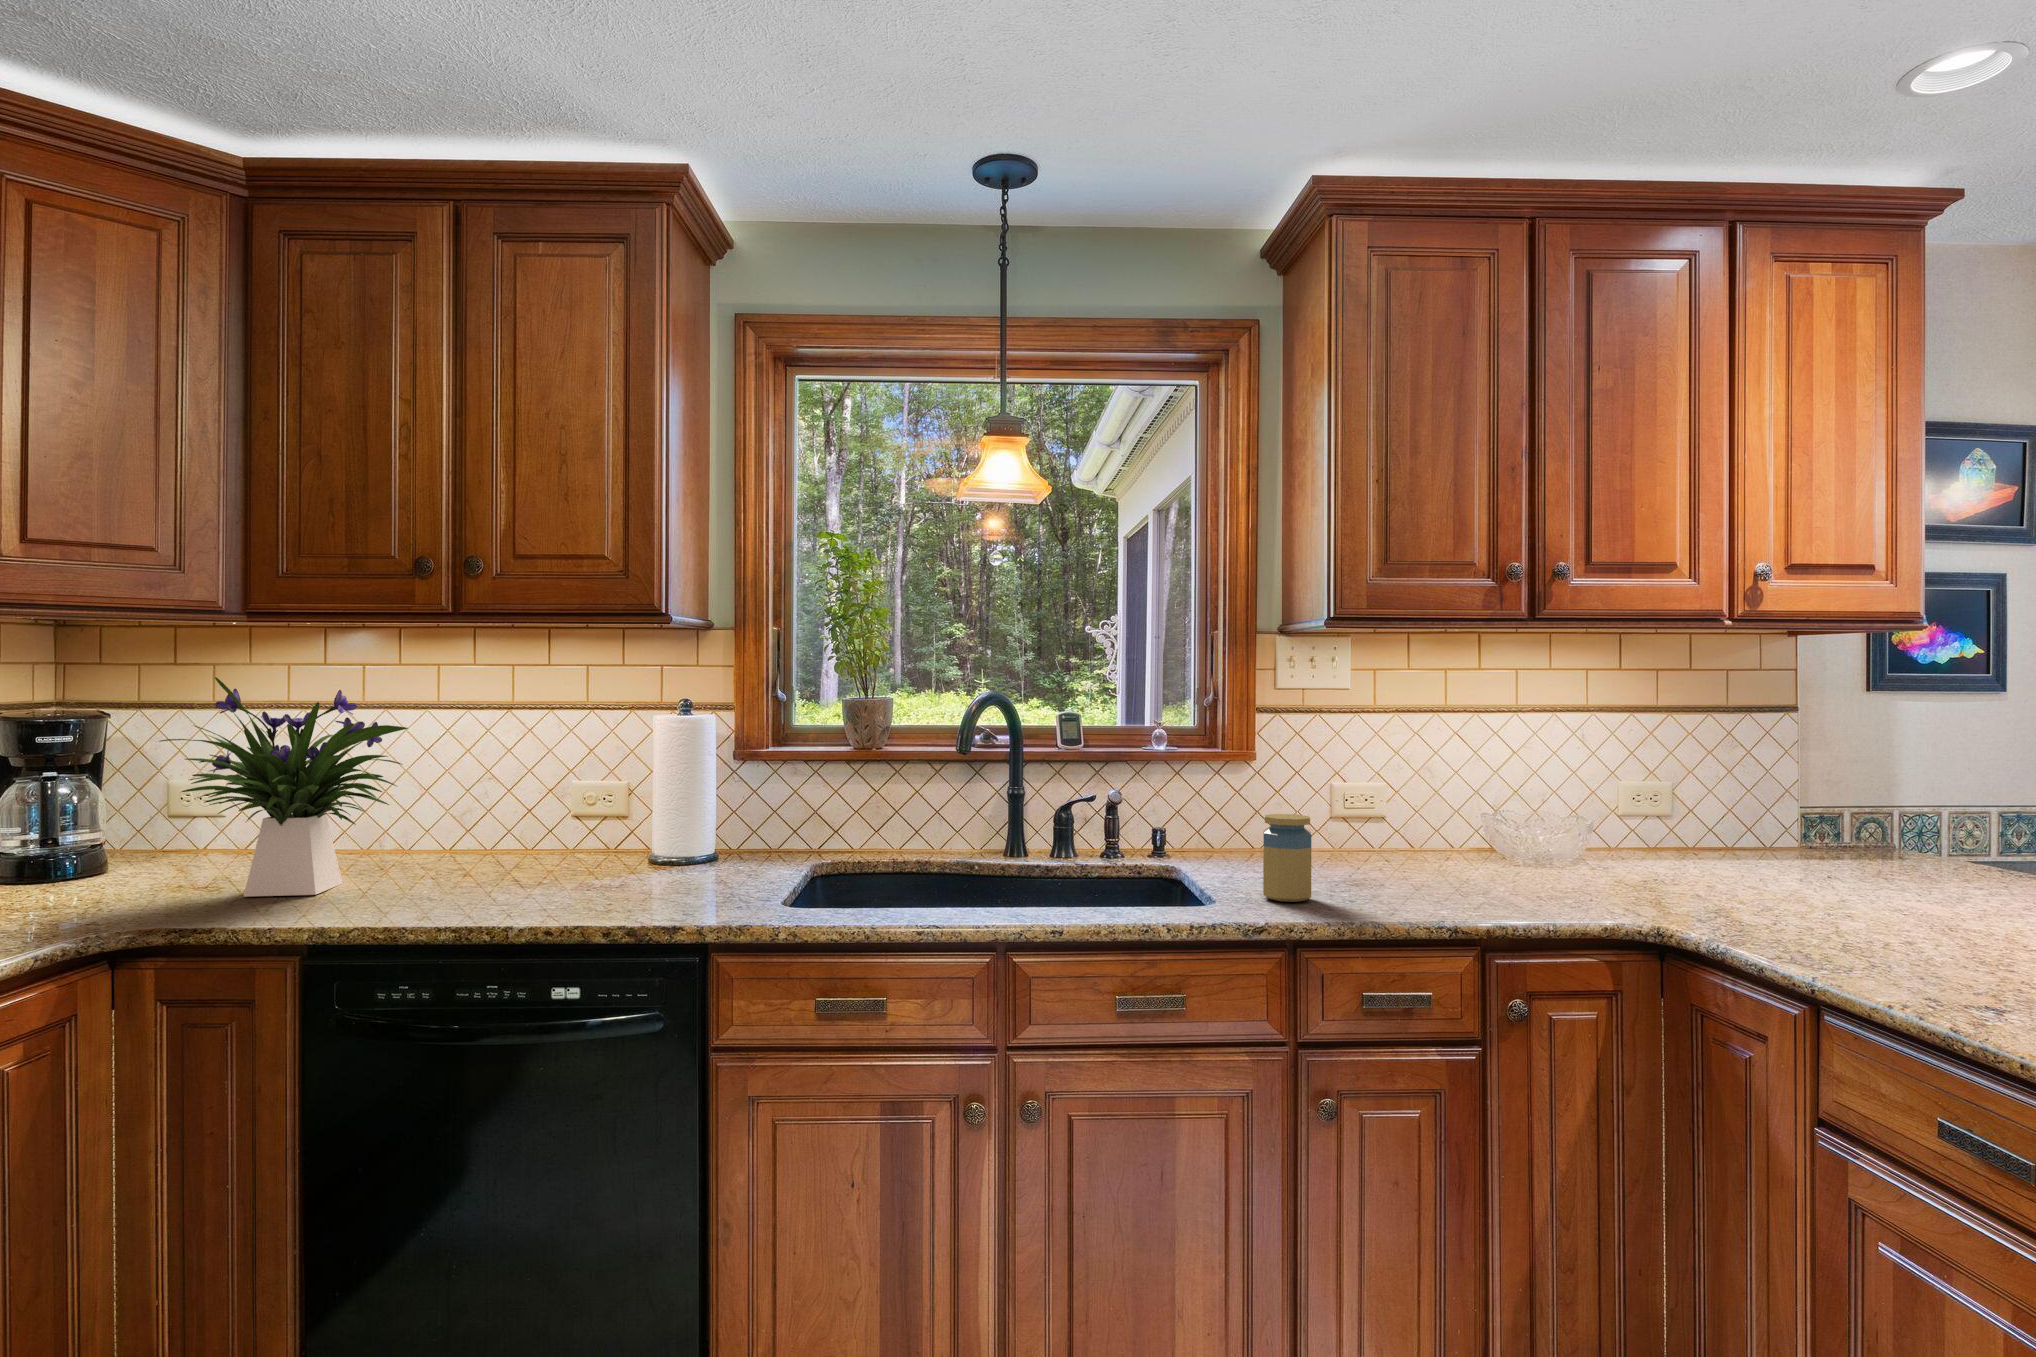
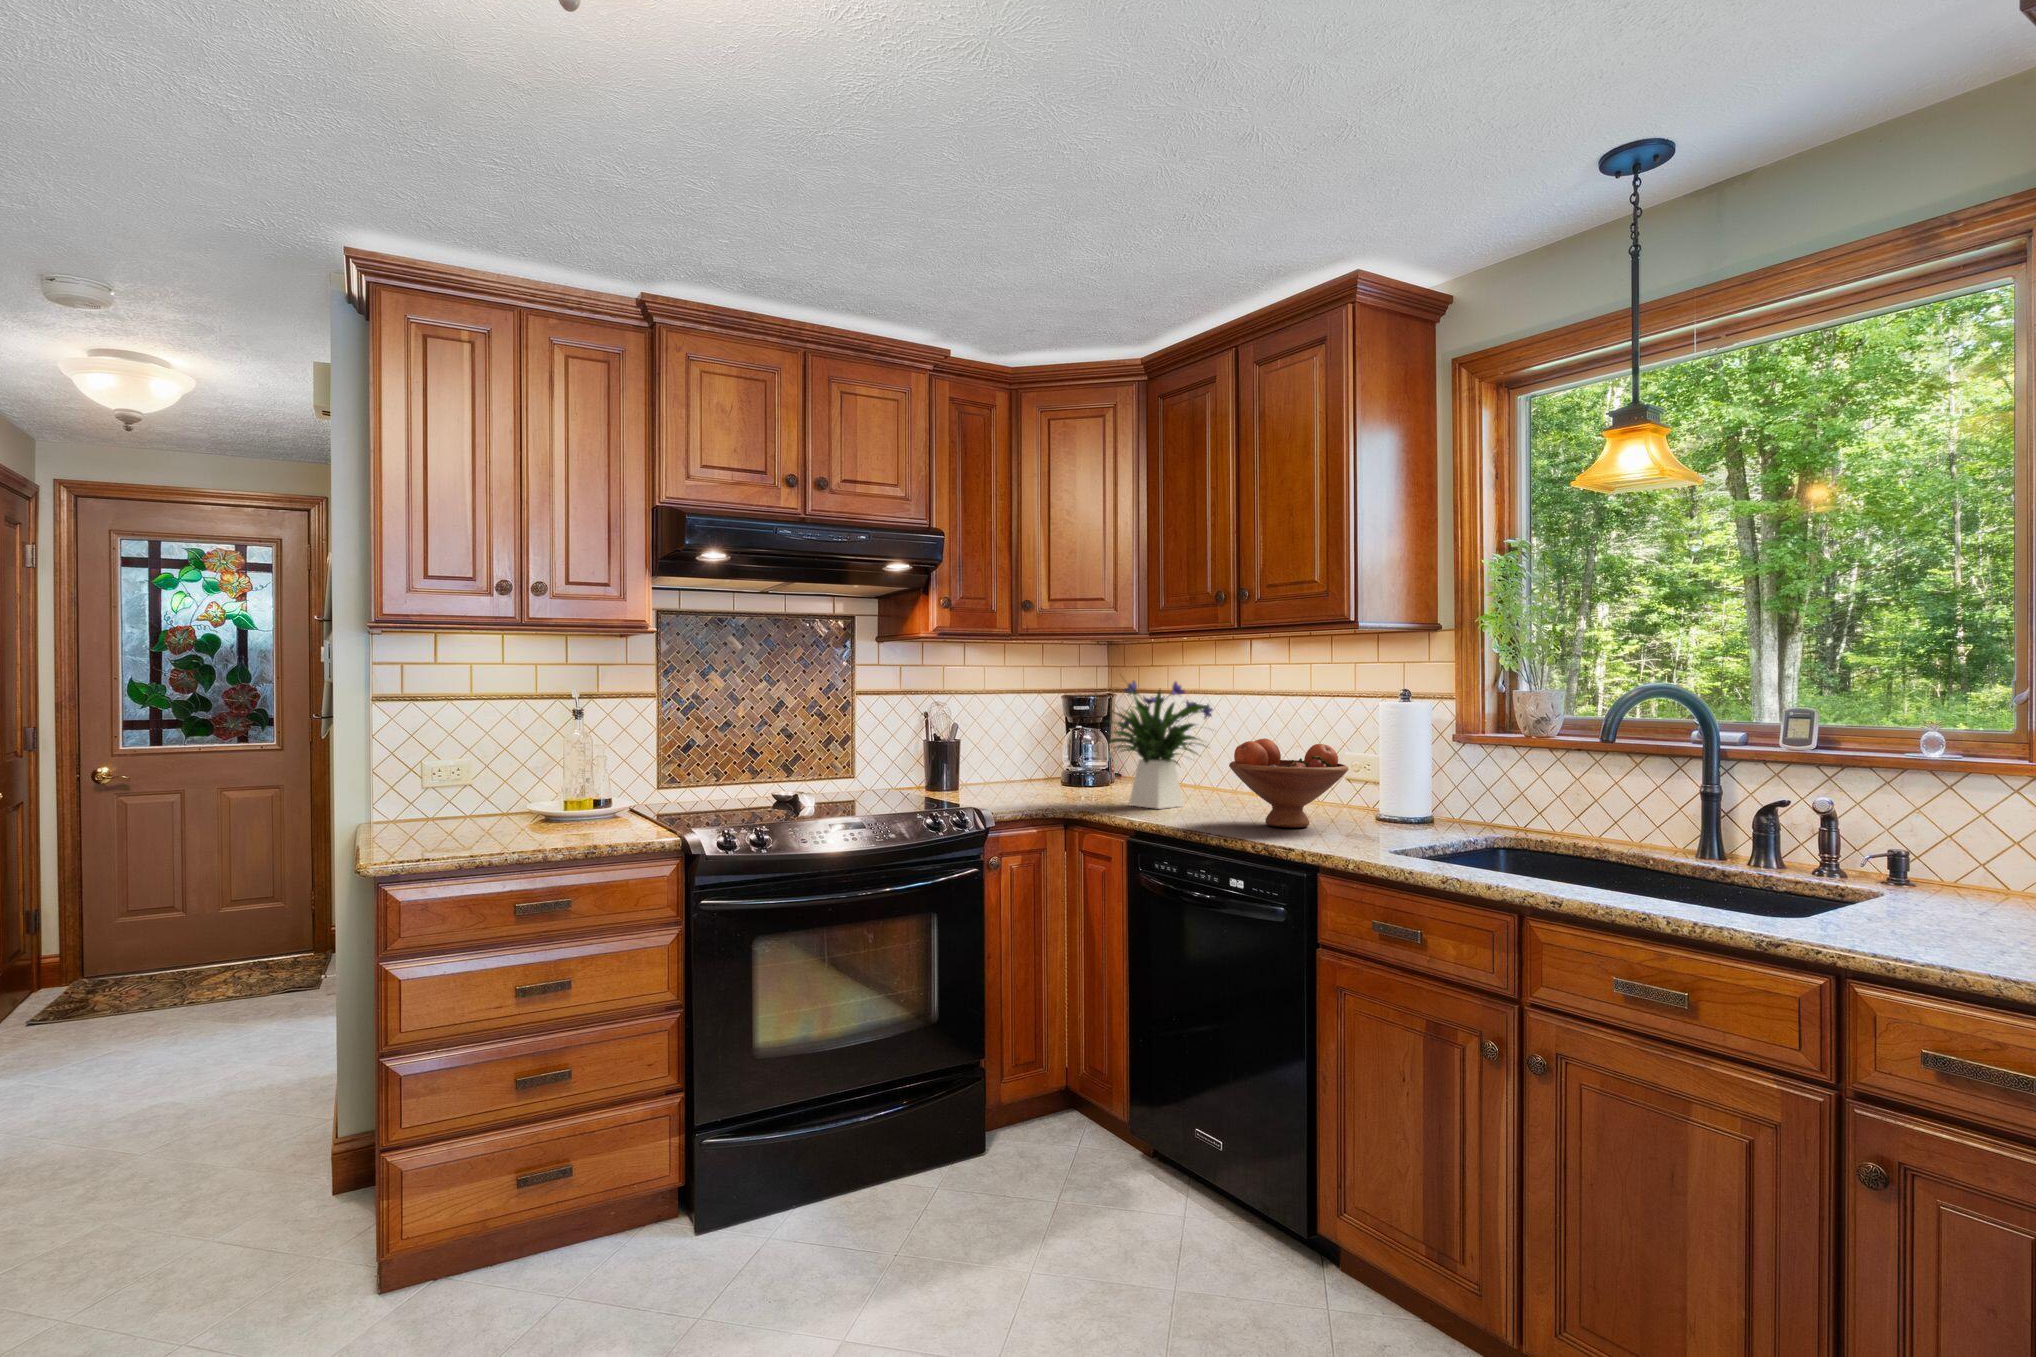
fruit bowl: none [492,772,663,894] -> present [1229,738,1348,828]
jar: present [1263,814,1311,902] -> none [1870,825,1949,934]

